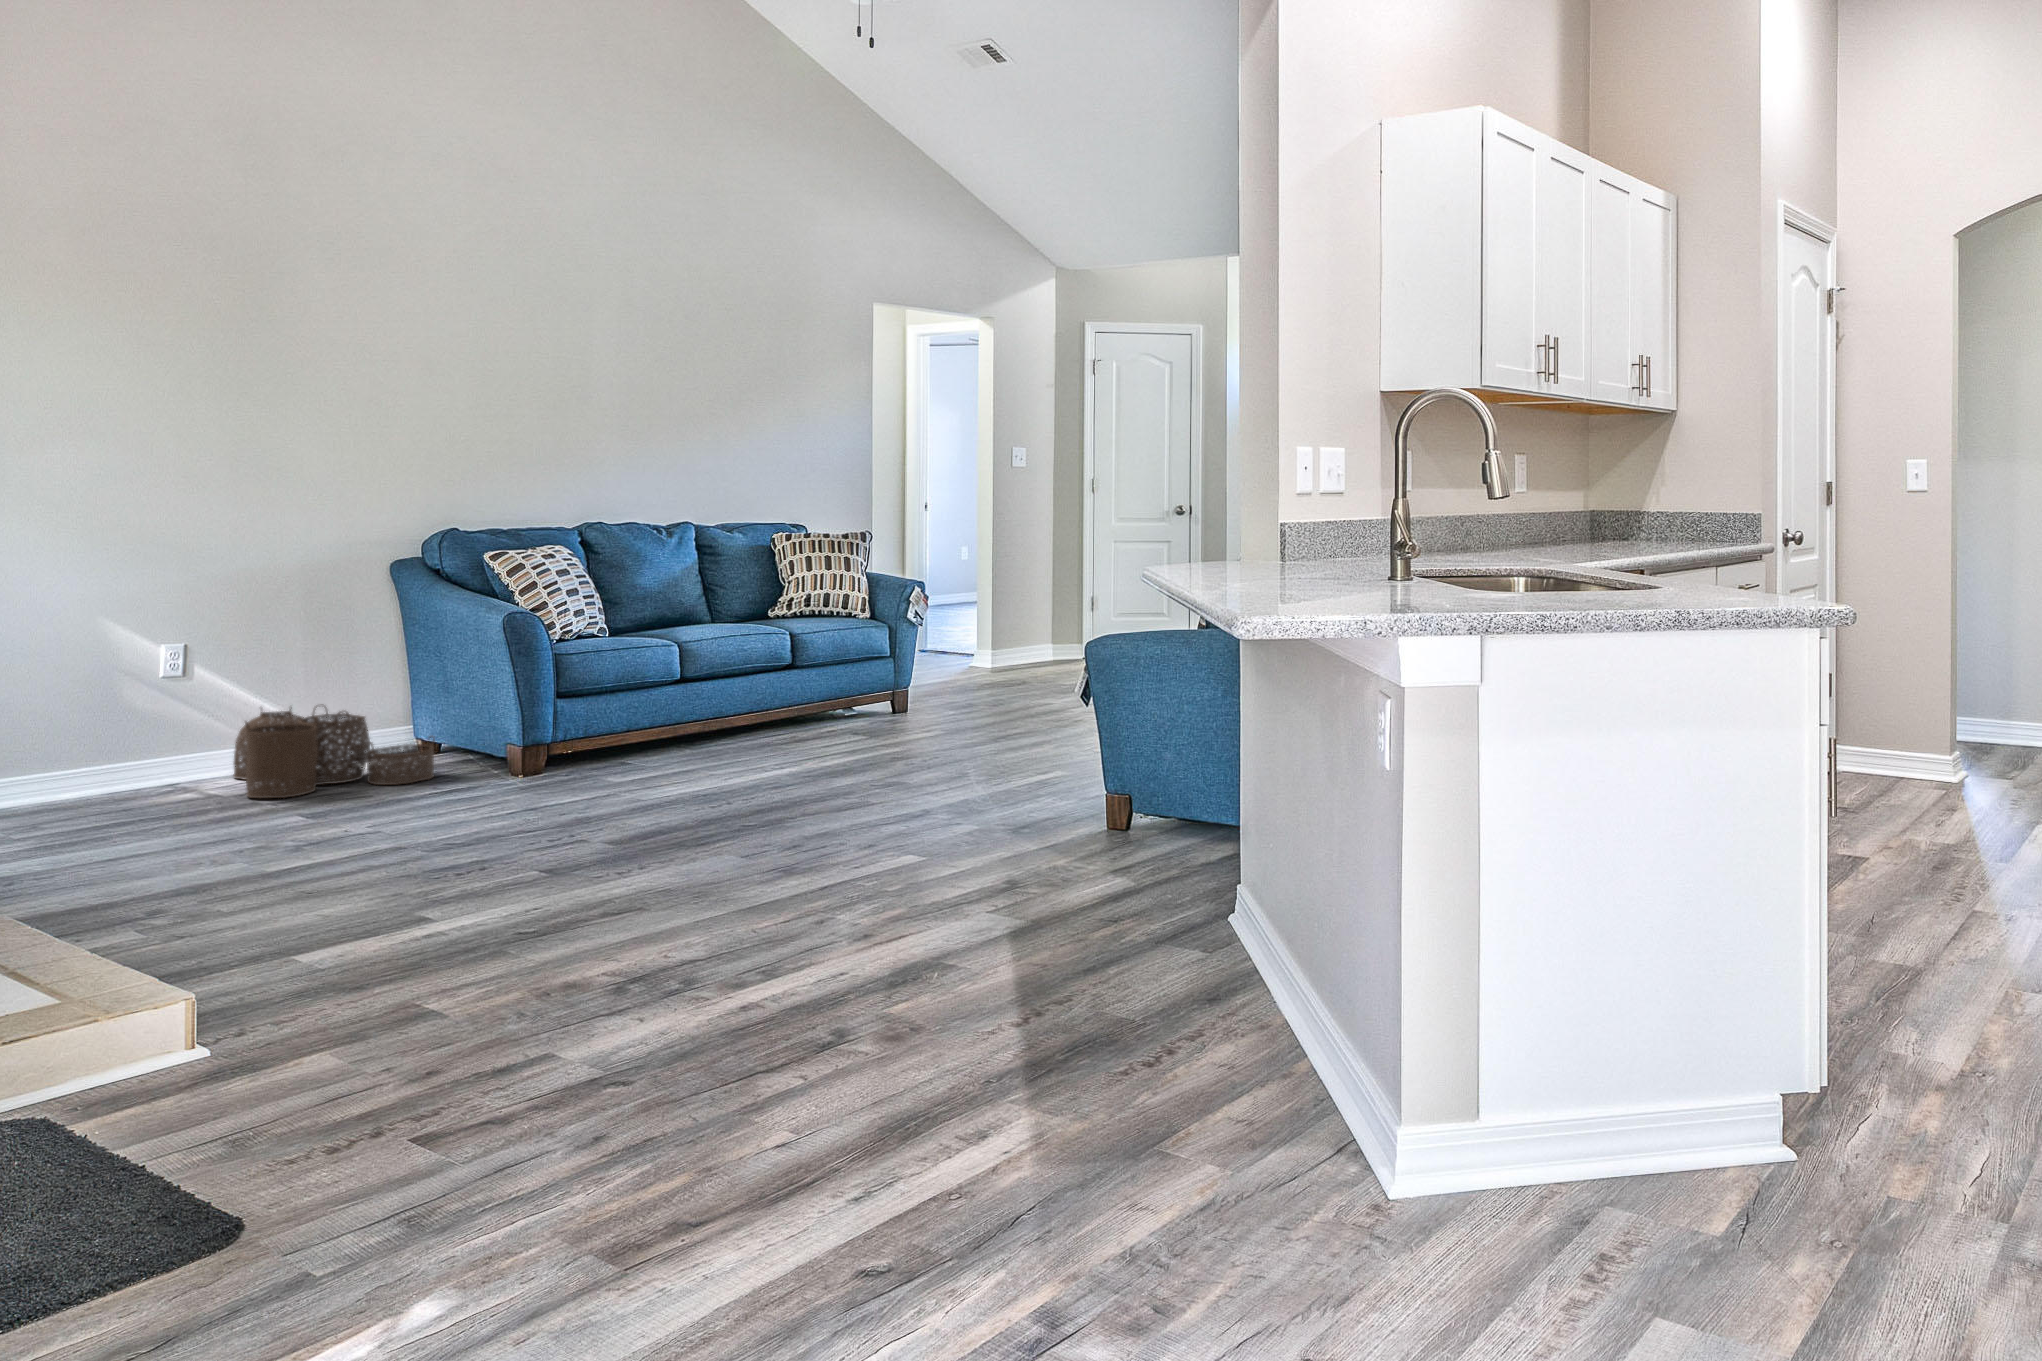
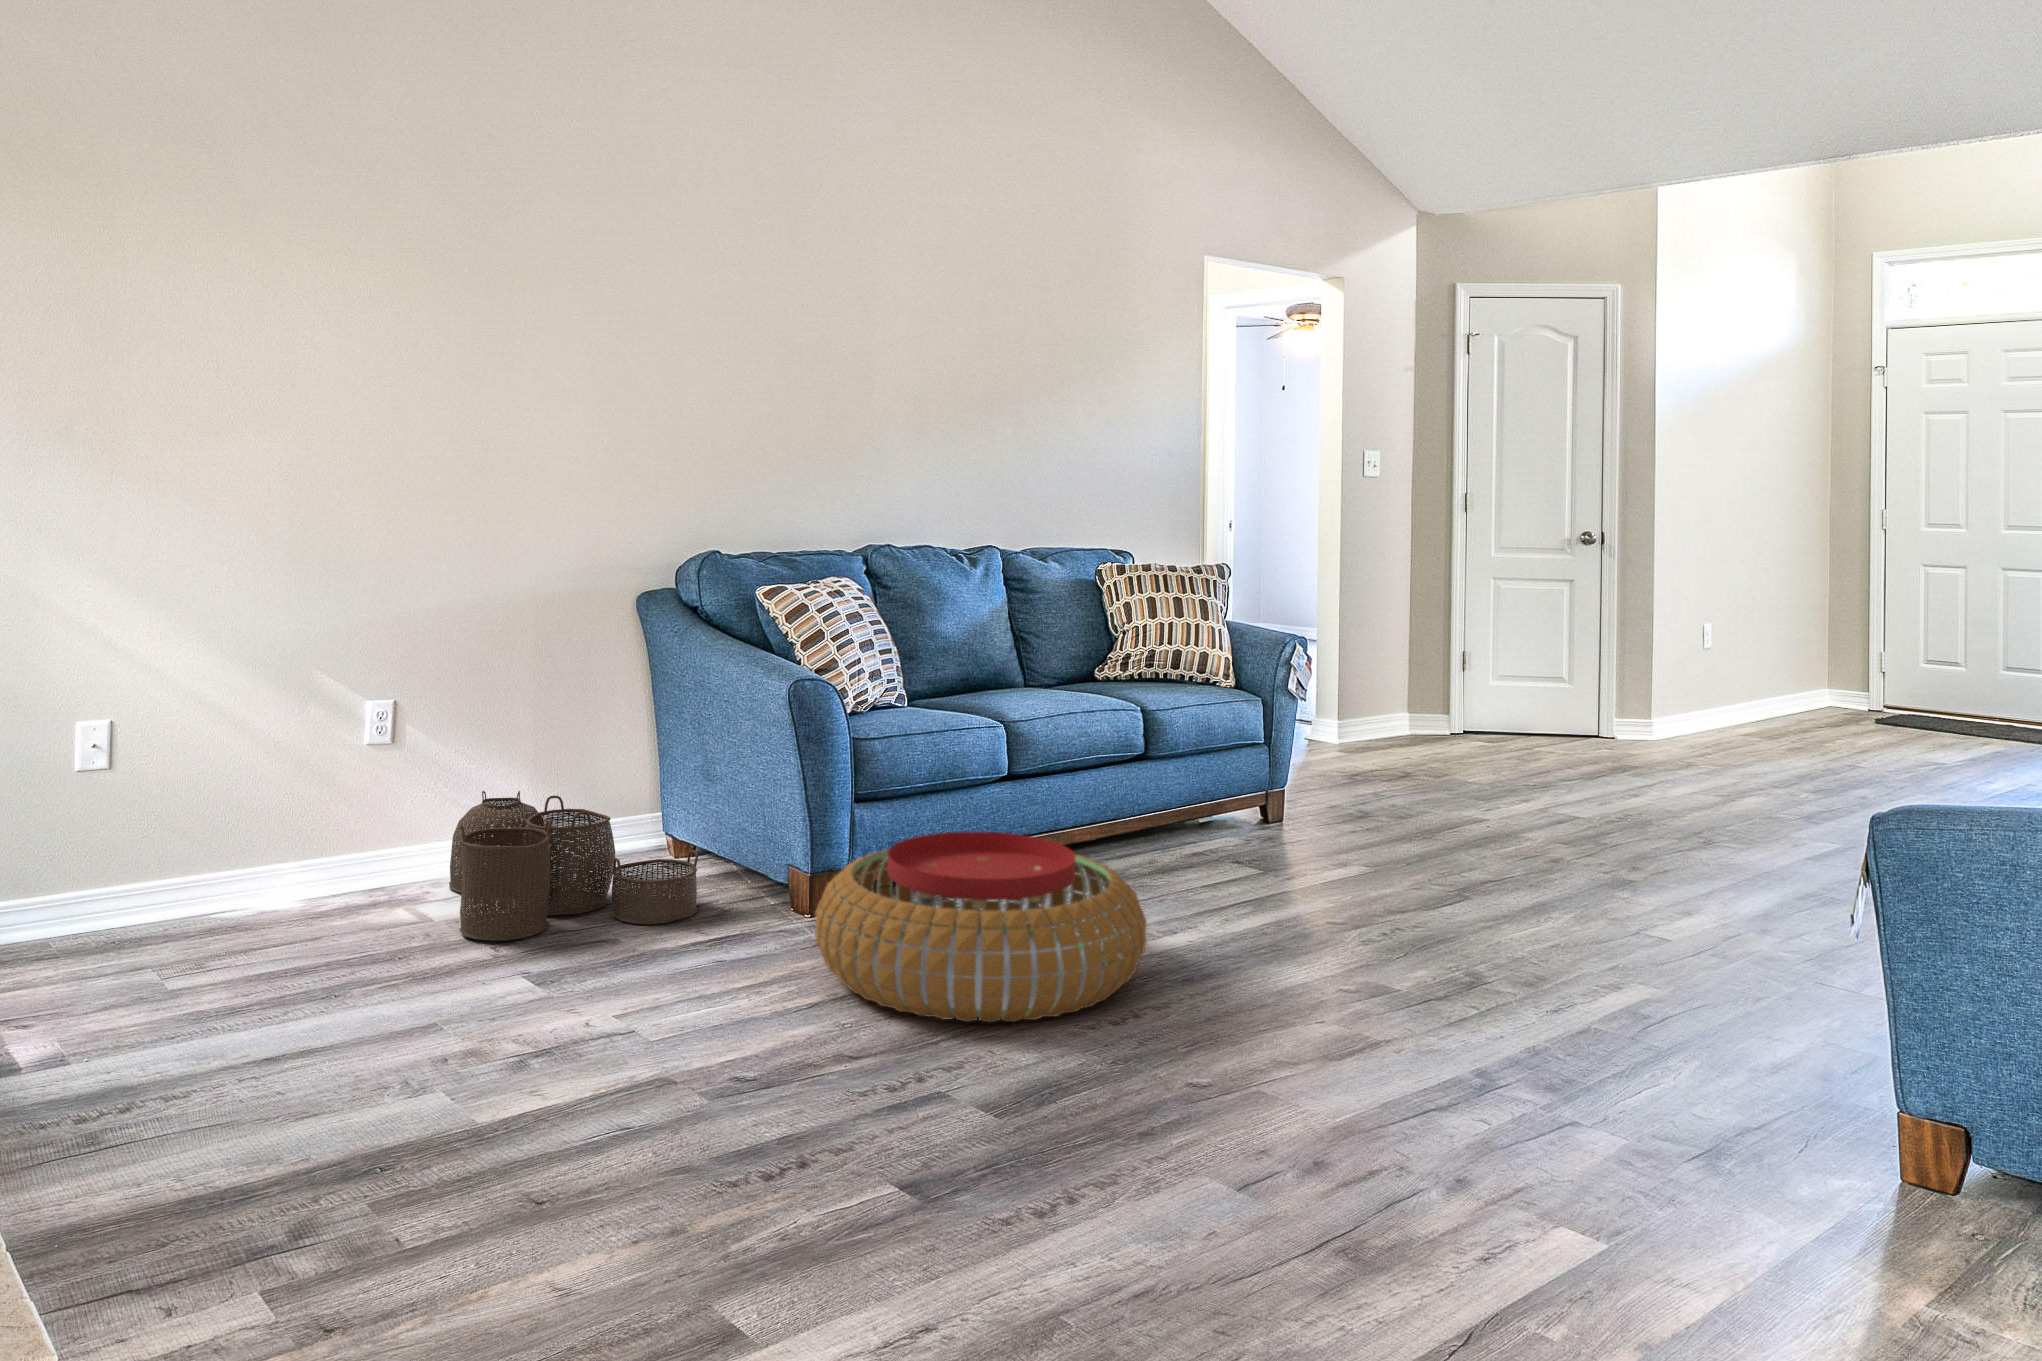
pouf: none [515,704,745,808] -> present [815,832,1147,1022]

